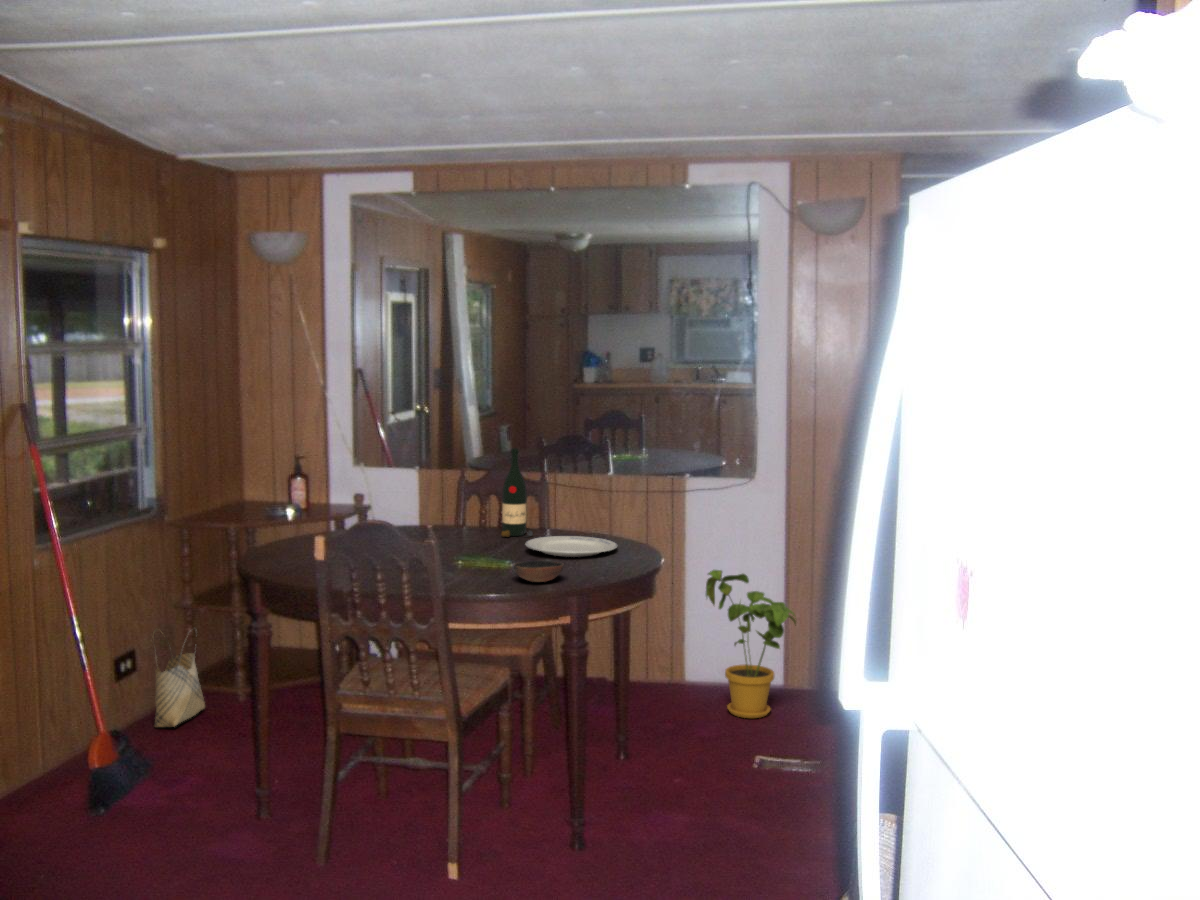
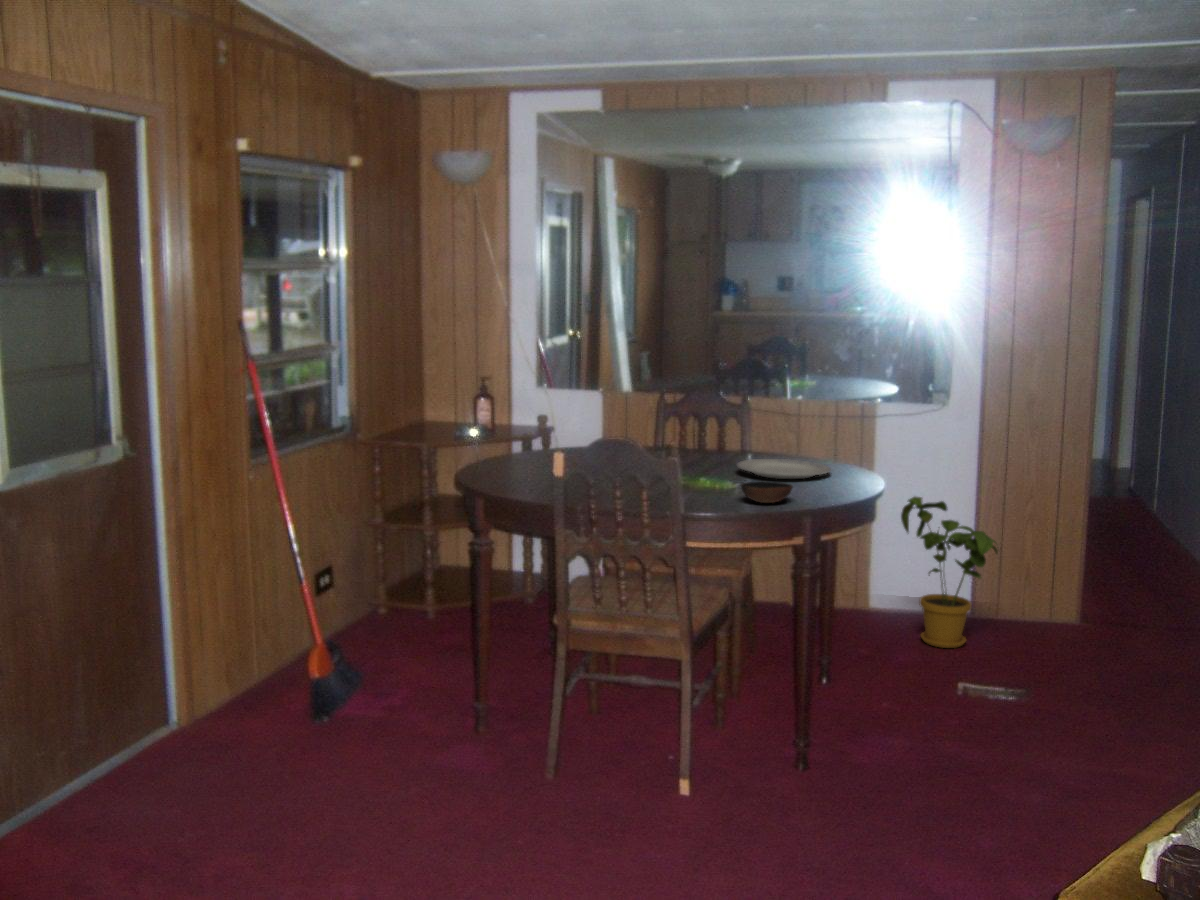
wine bottle: present [502,449,533,537] -> none [703,370,736,459]
woven basket: present [154,629,205,727] -> none [352,544,400,640]

